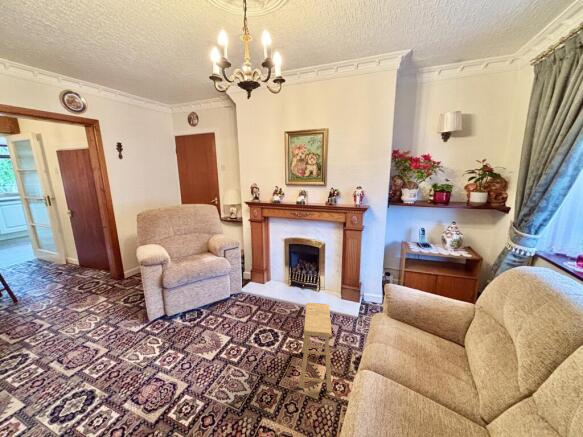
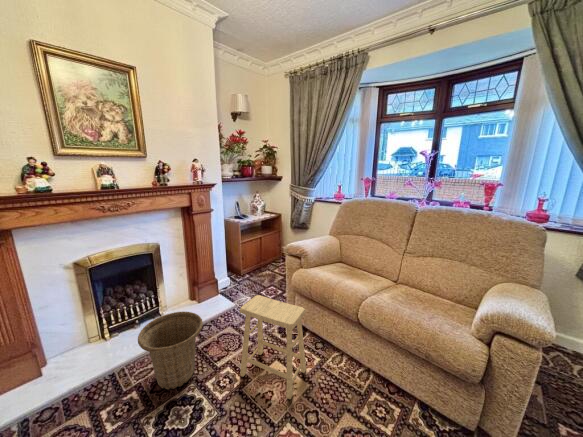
basket: none [271,285,306,330] -> present [138,312,203,389]

